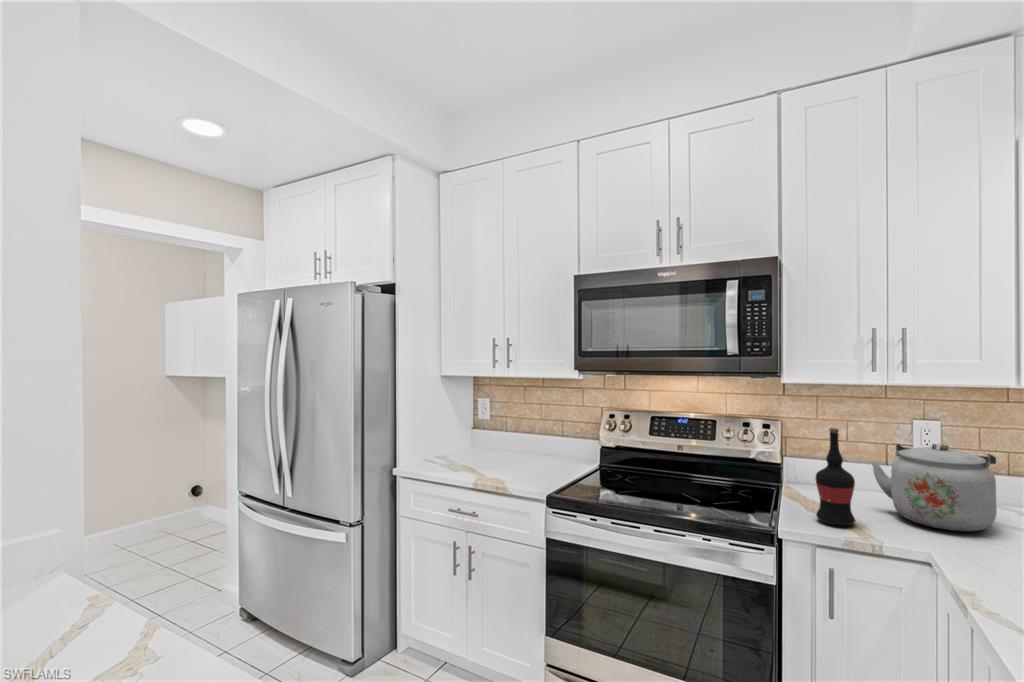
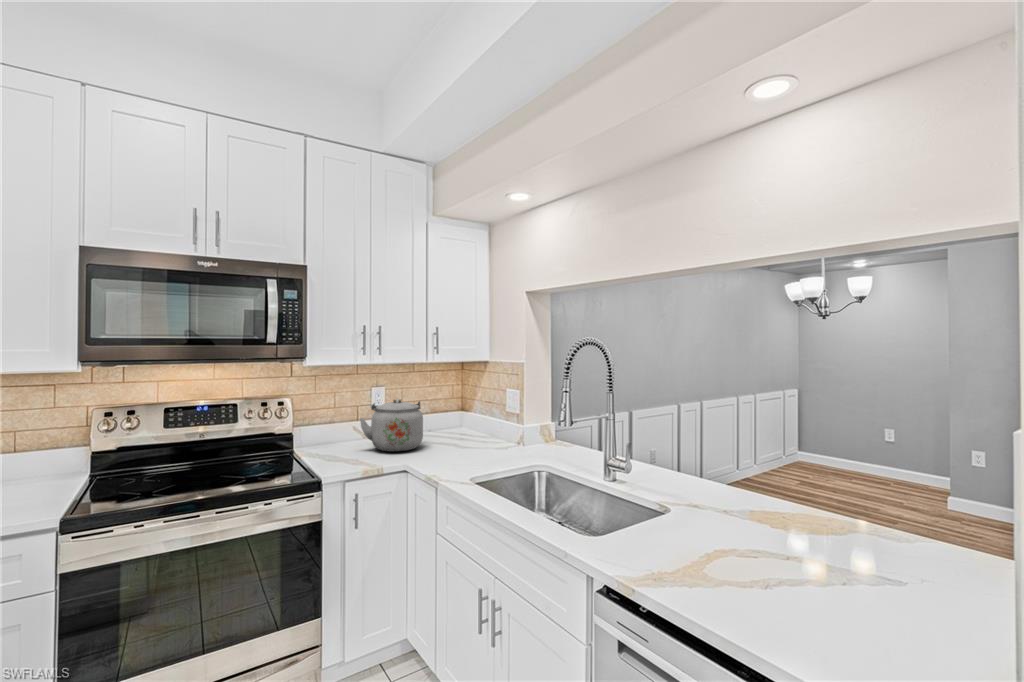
wine bottle: present [816,428,855,526] -> none [336,395,361,464]

